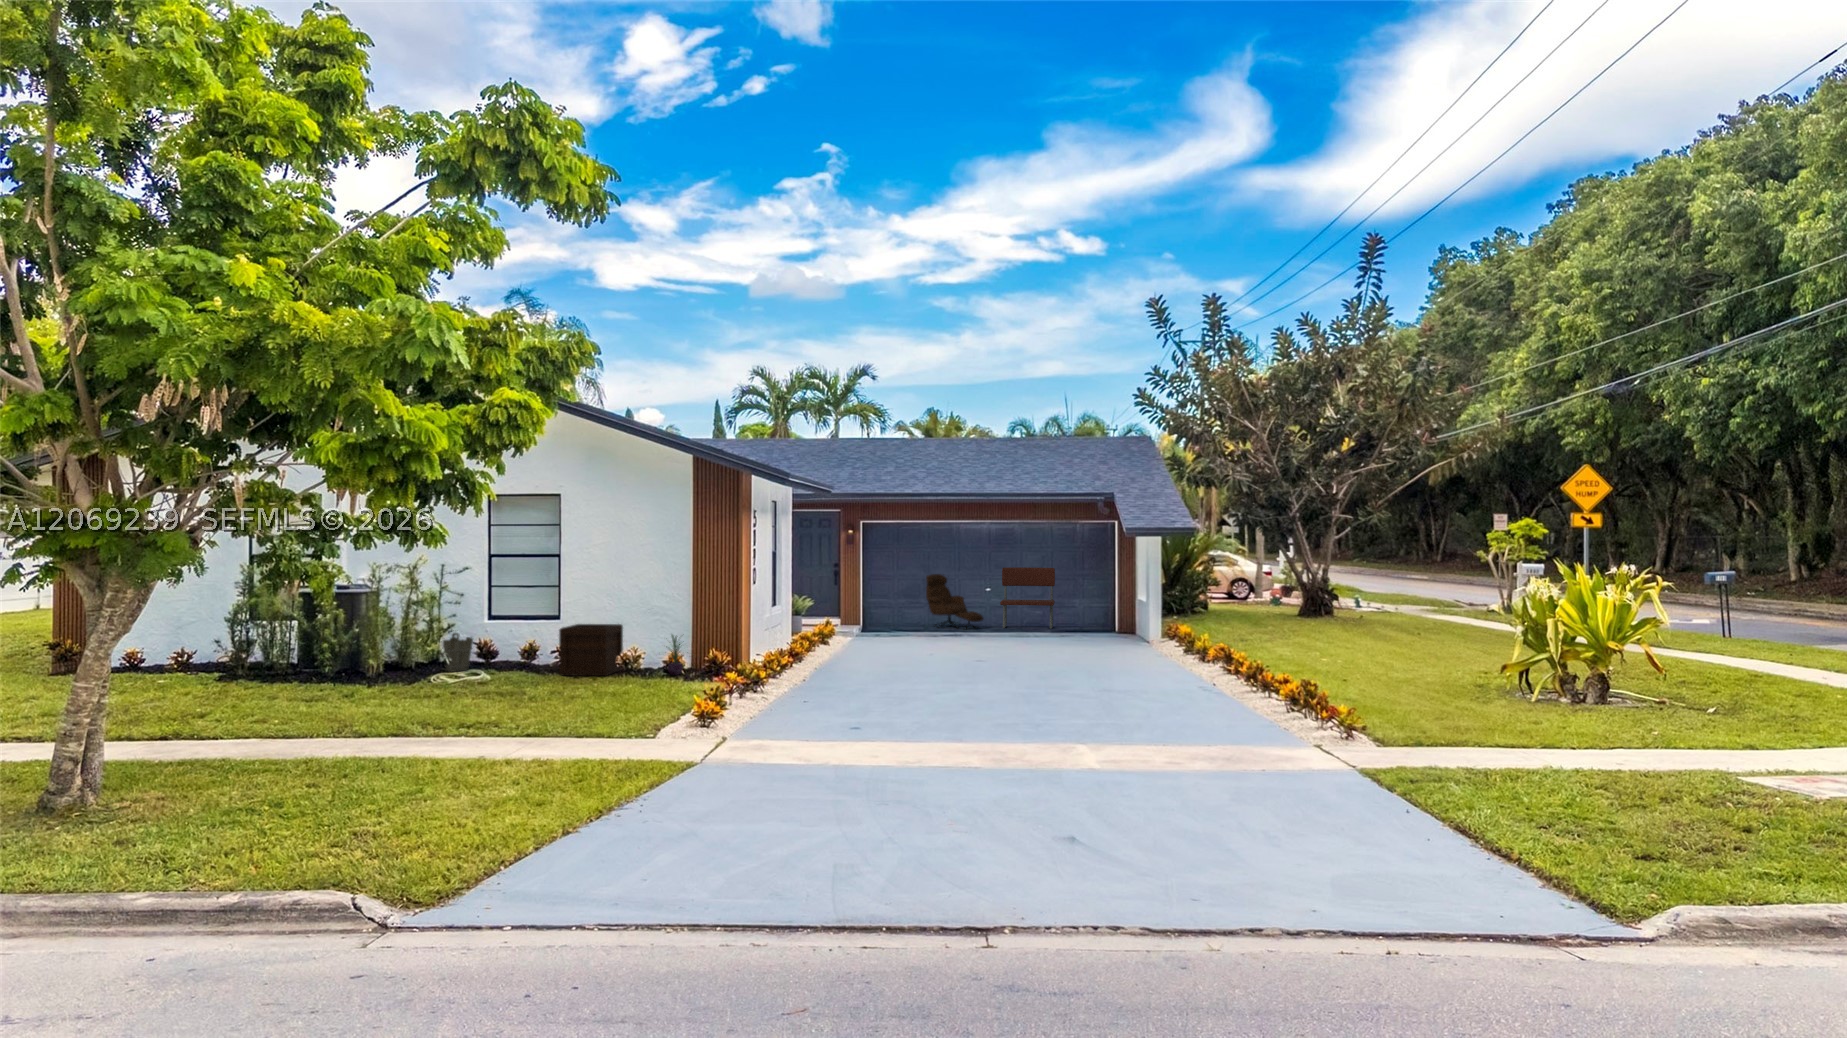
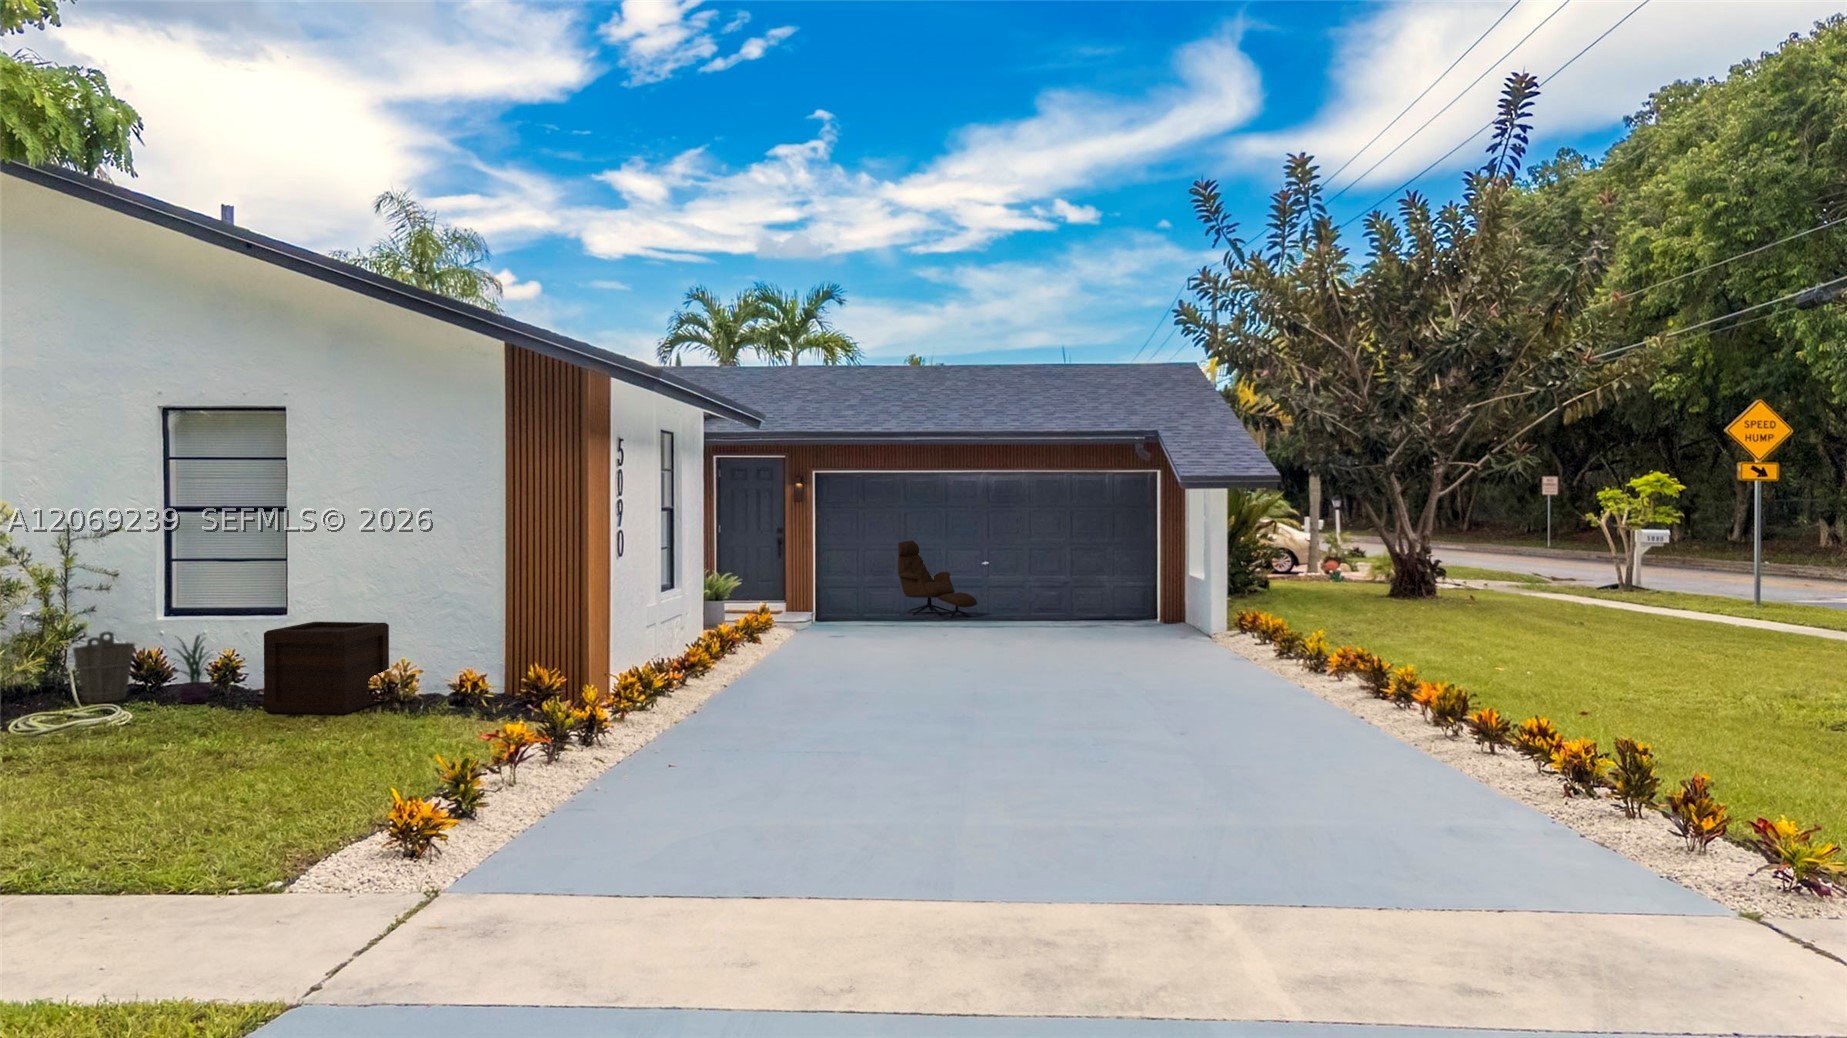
bench: present [1000,567,1055,629] -> none [1000,533,1074,617]
decorative plant: present [668,635,683,675] -> present [170,635,211,704]

